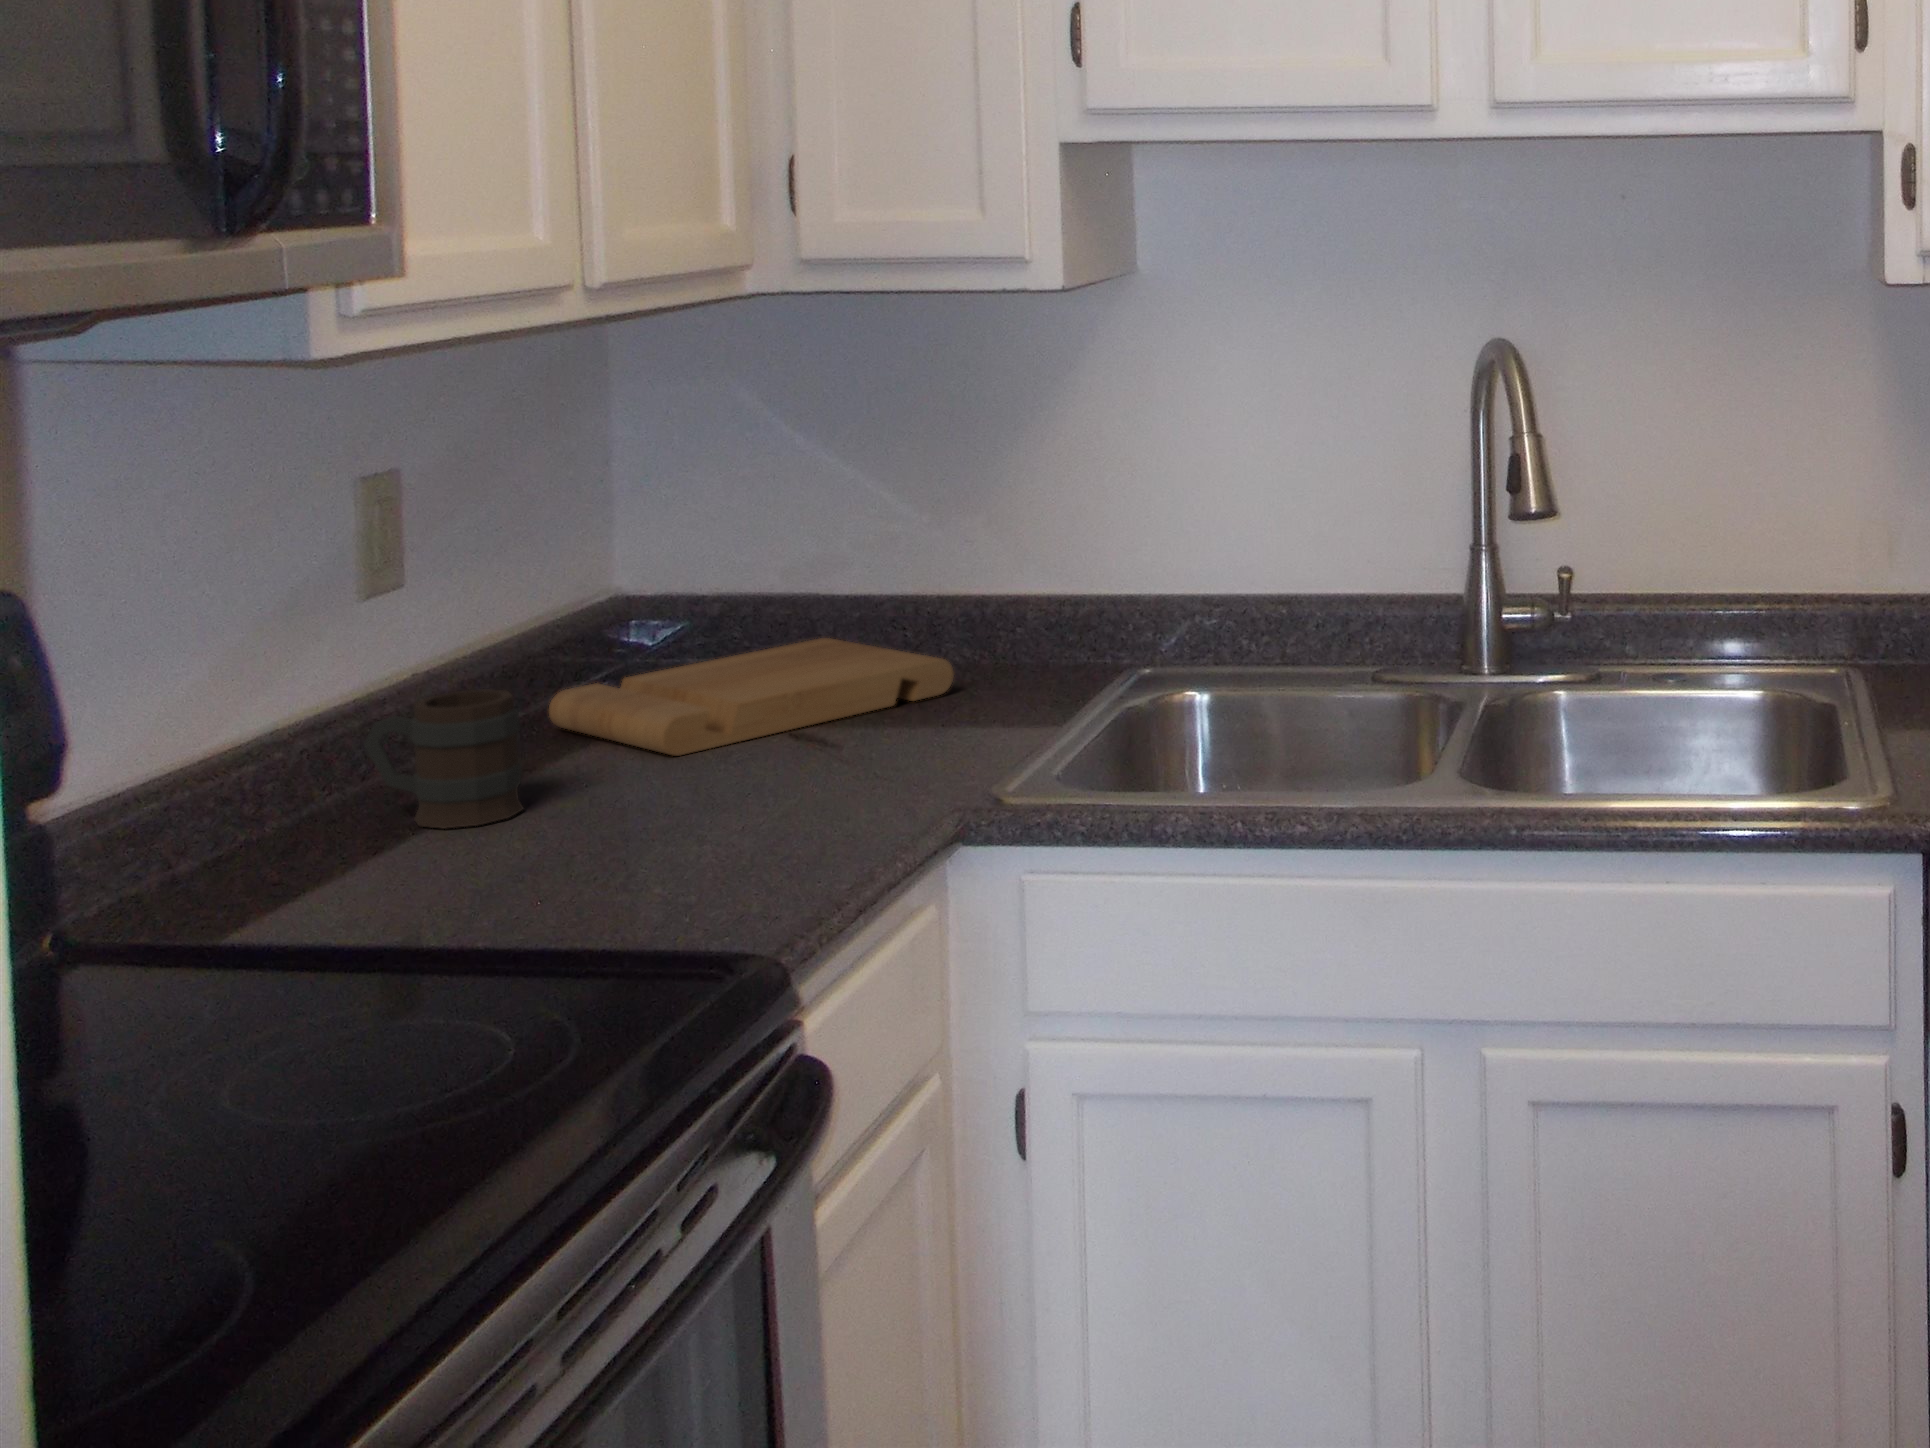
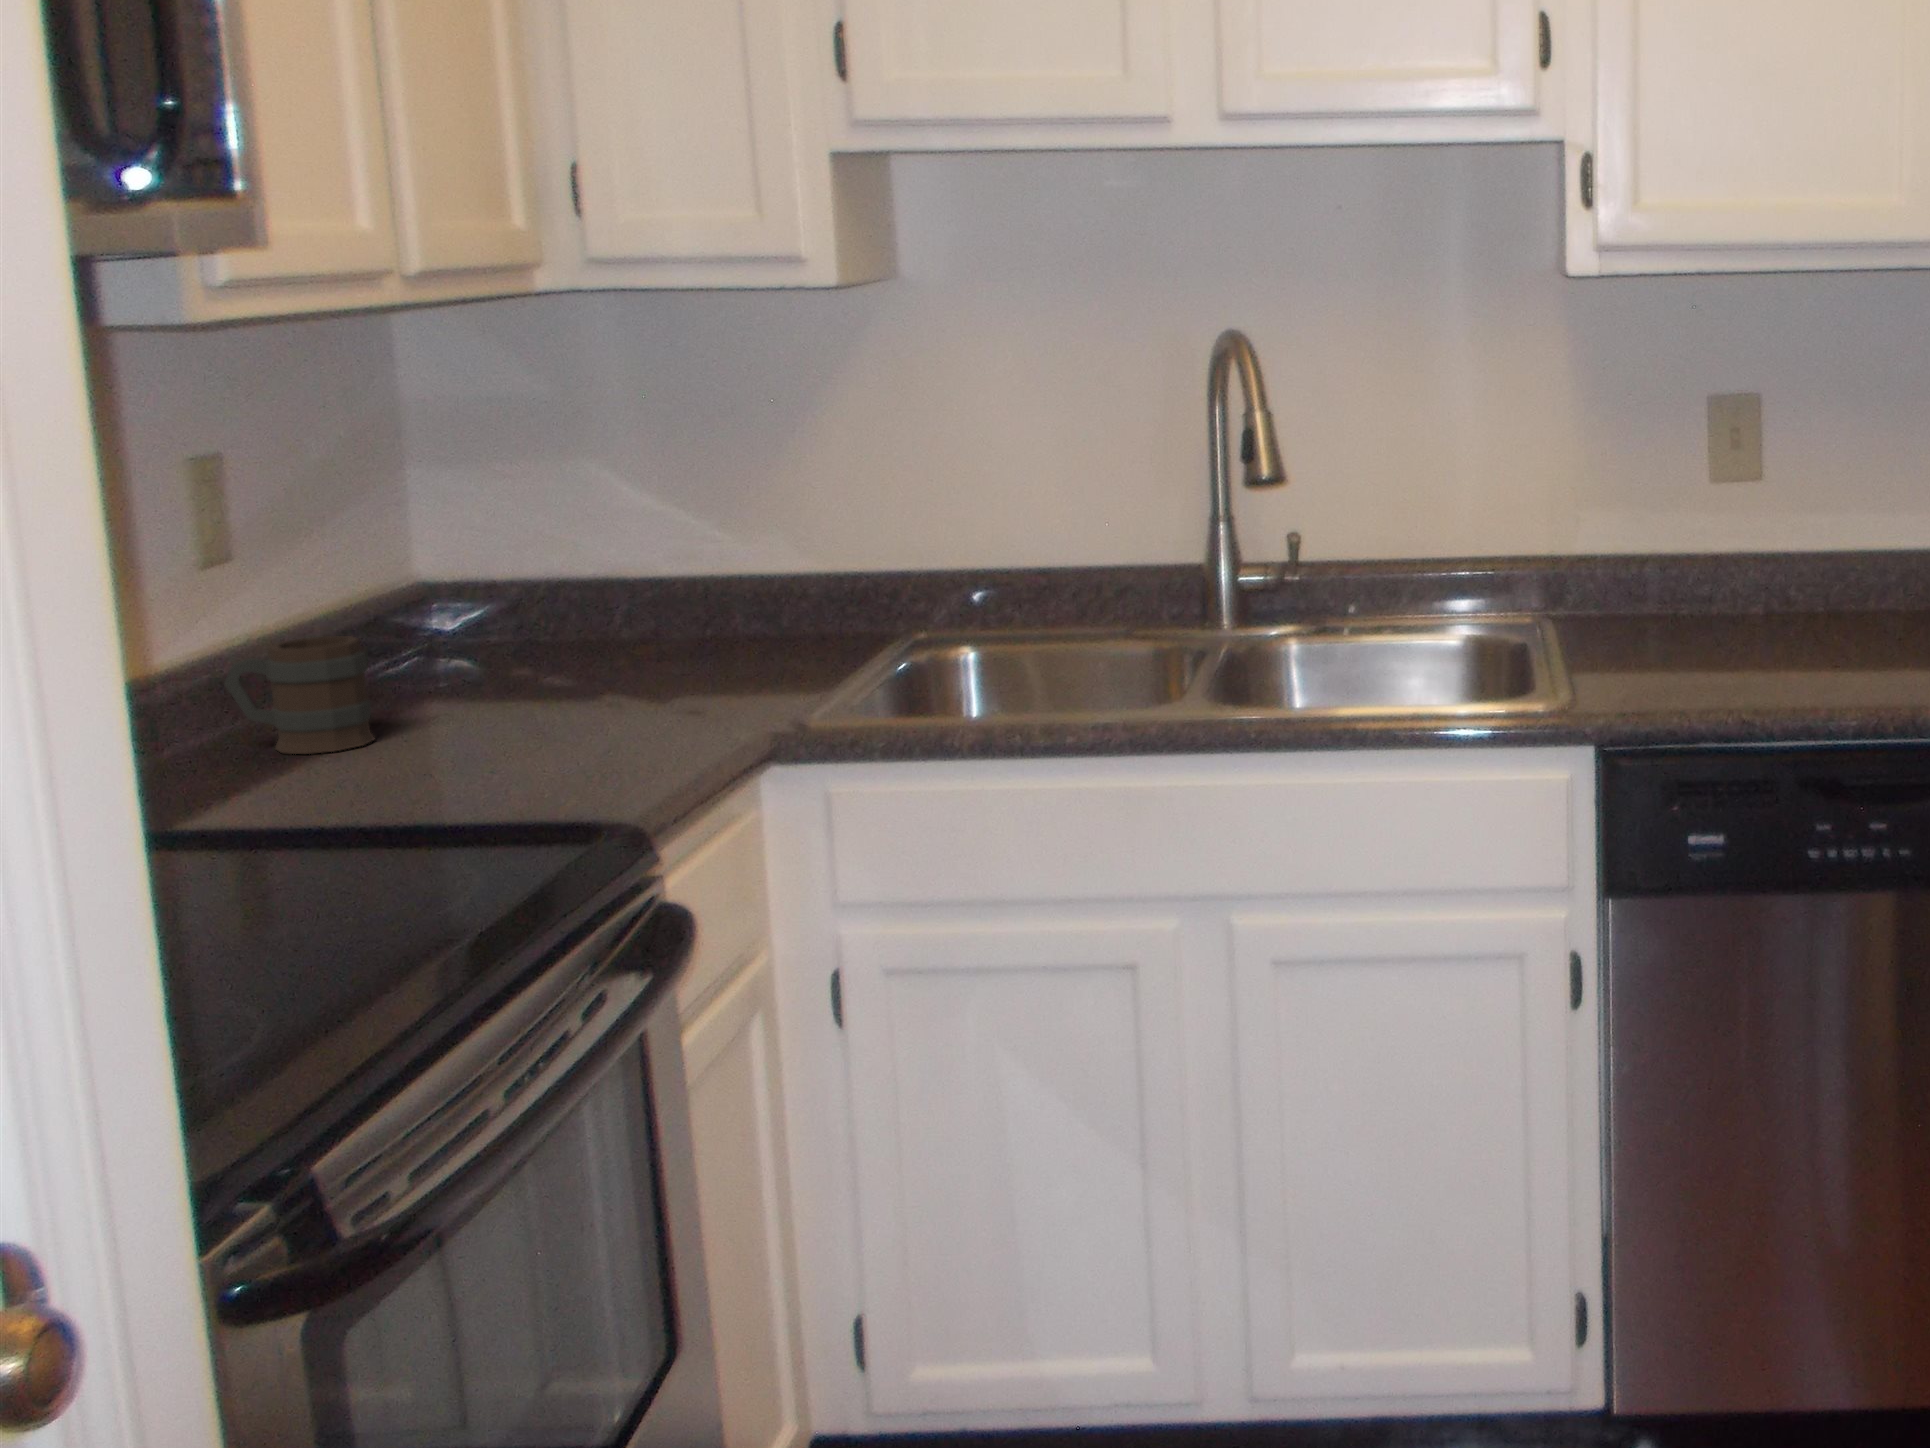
cutting board: present [549,638,954,756] -> none [378,609,750,701]

